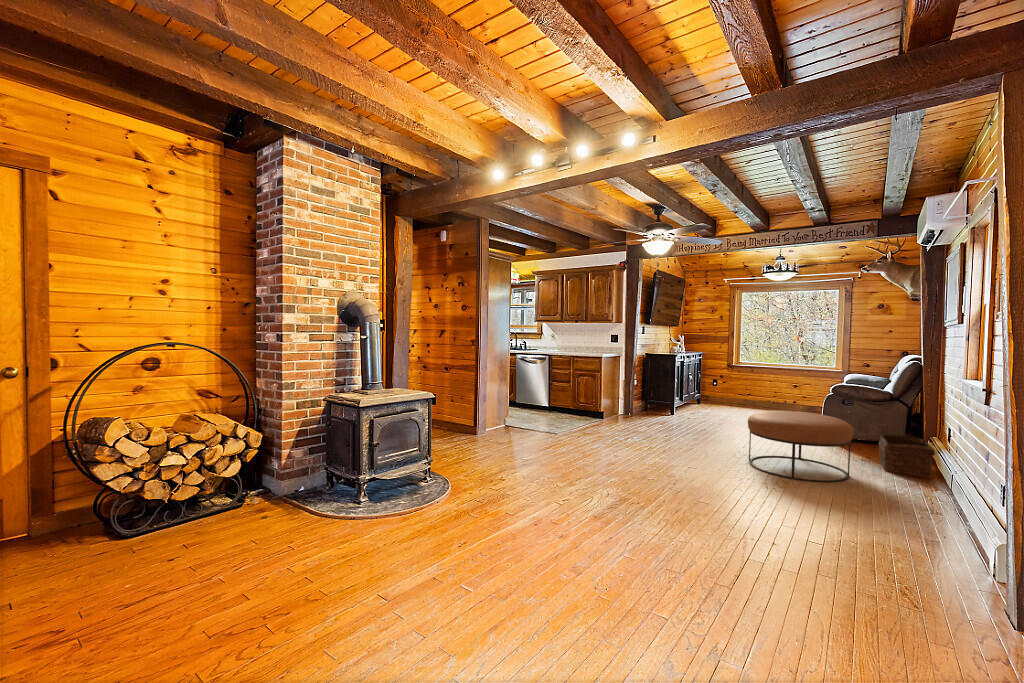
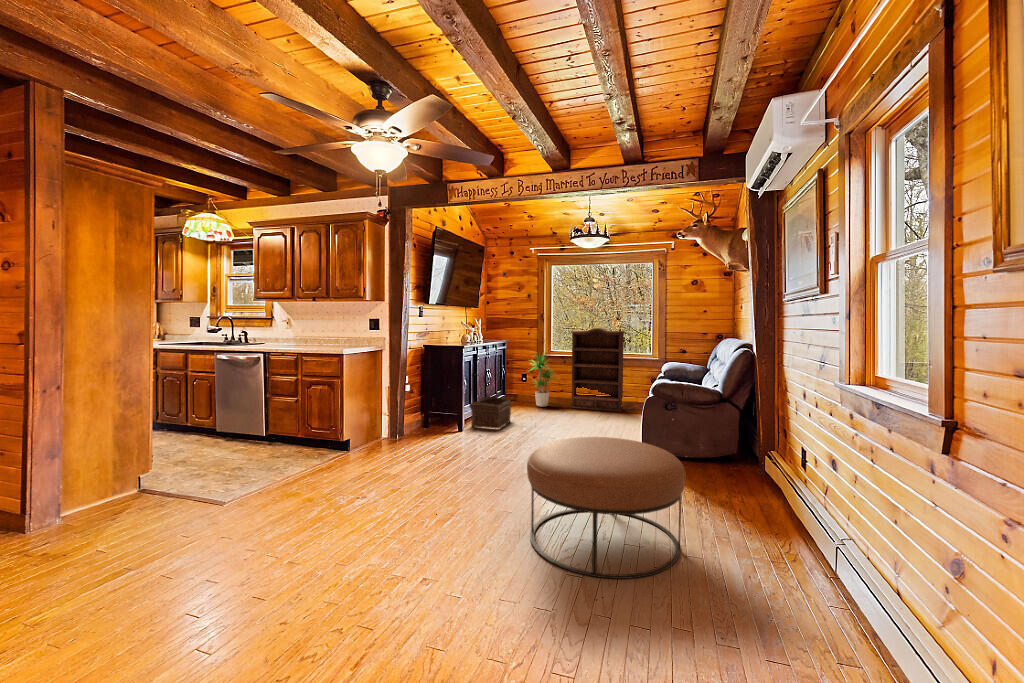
bookshelf: none [759,344,810,412] -> present [570,328,625,412]
potted plant: none [719,361,751,405] -> present [530,353,554,407]
basket: present [879,434,935,477] -> present [469,396,511,428]

